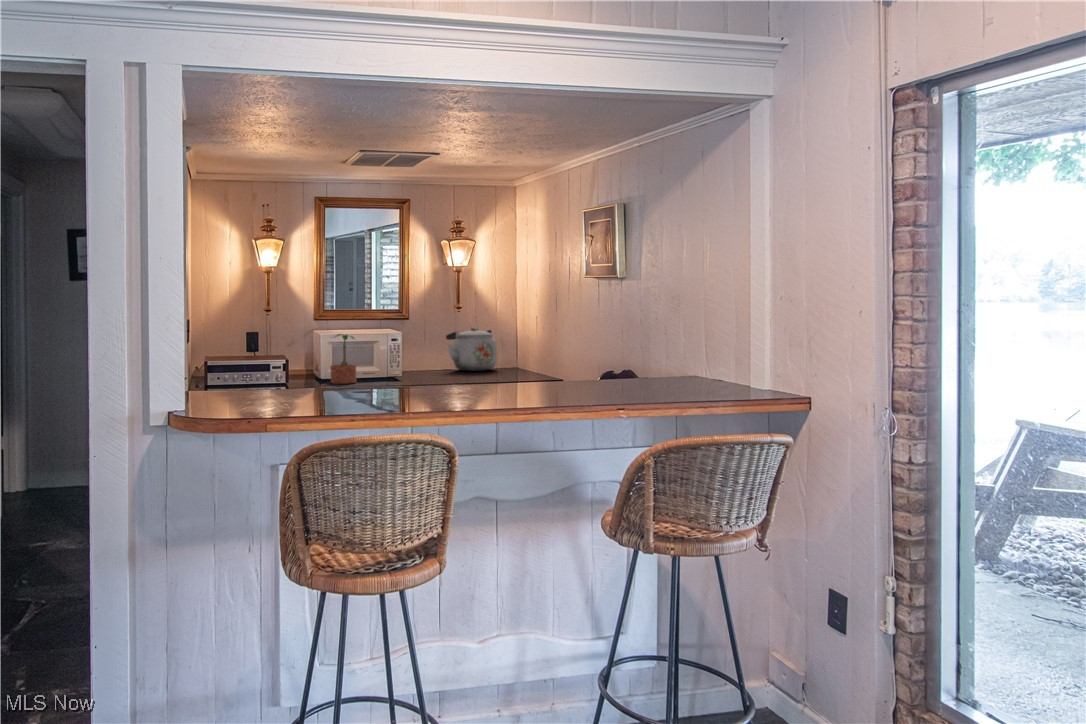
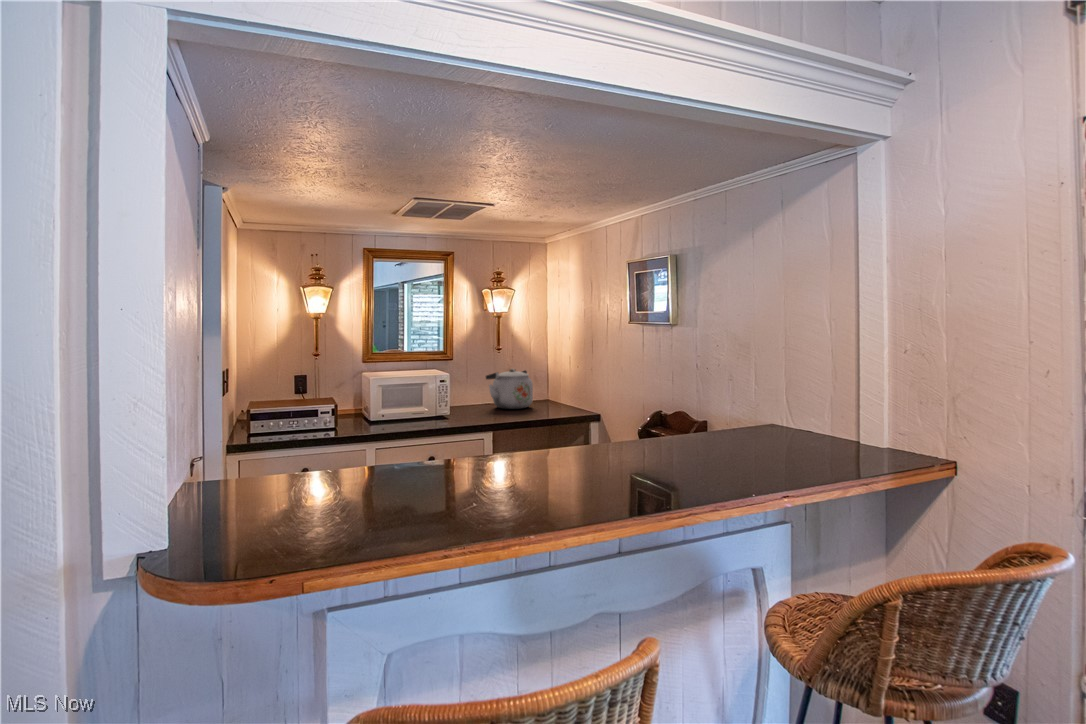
potted plant: present [330,334,357,384] -> none [380,380,408,430]

